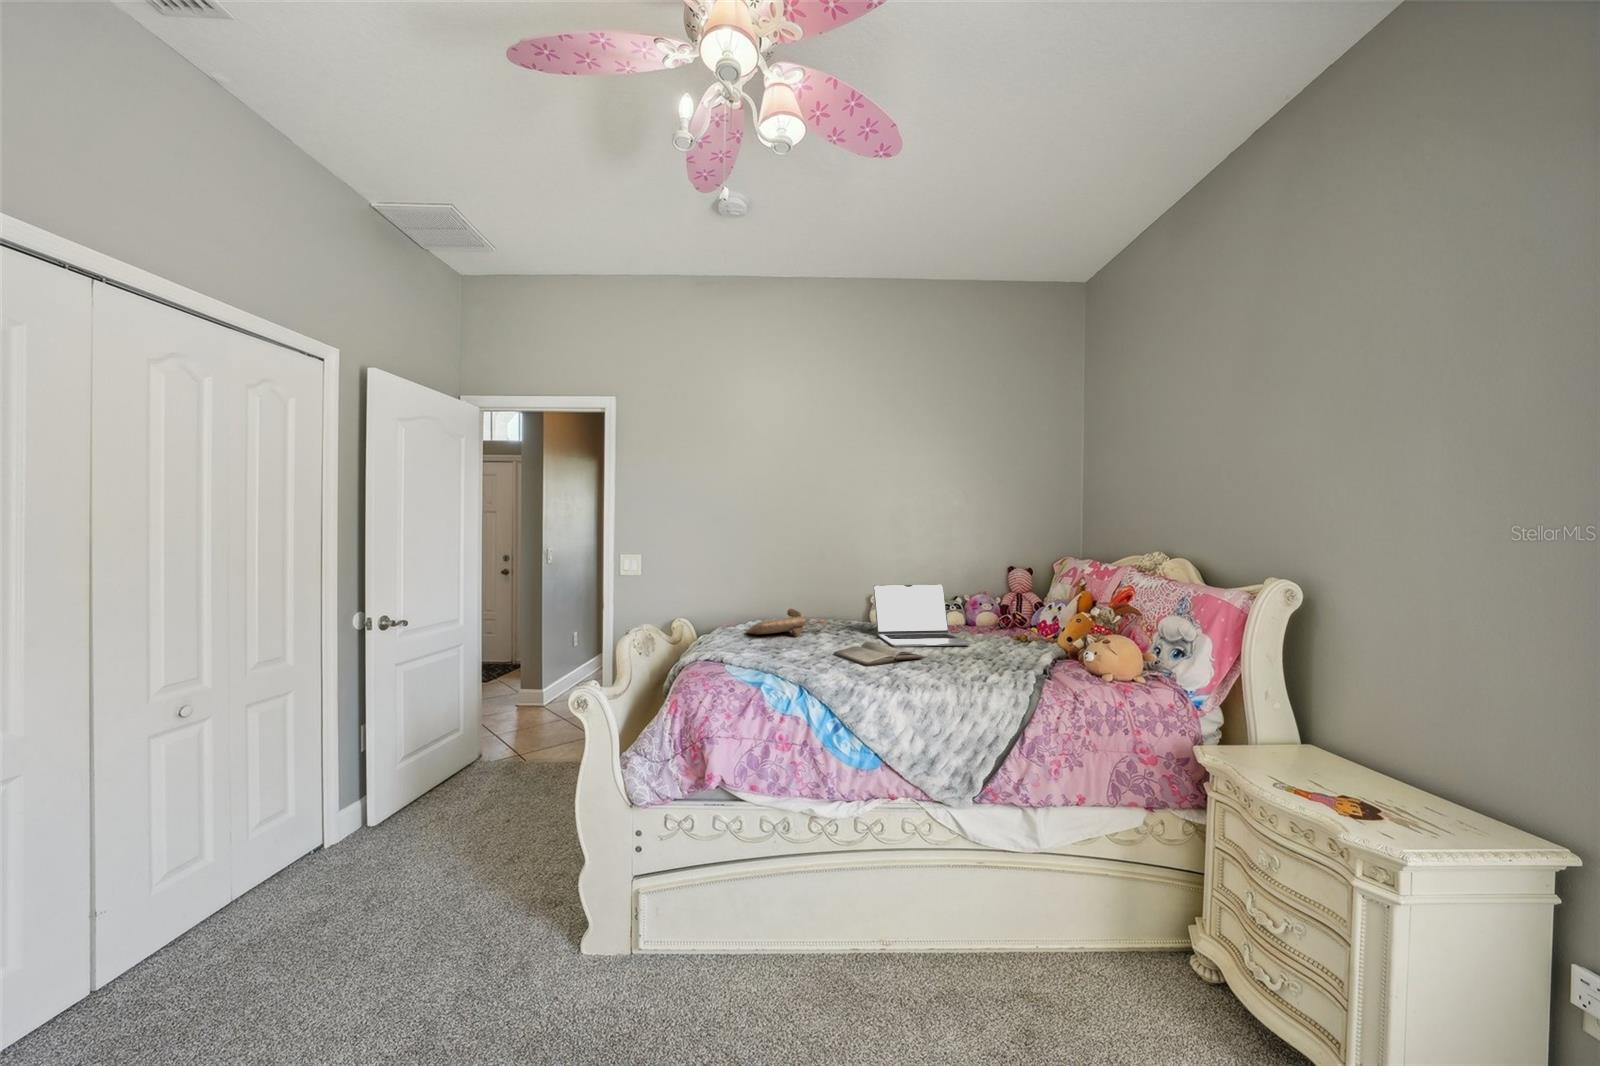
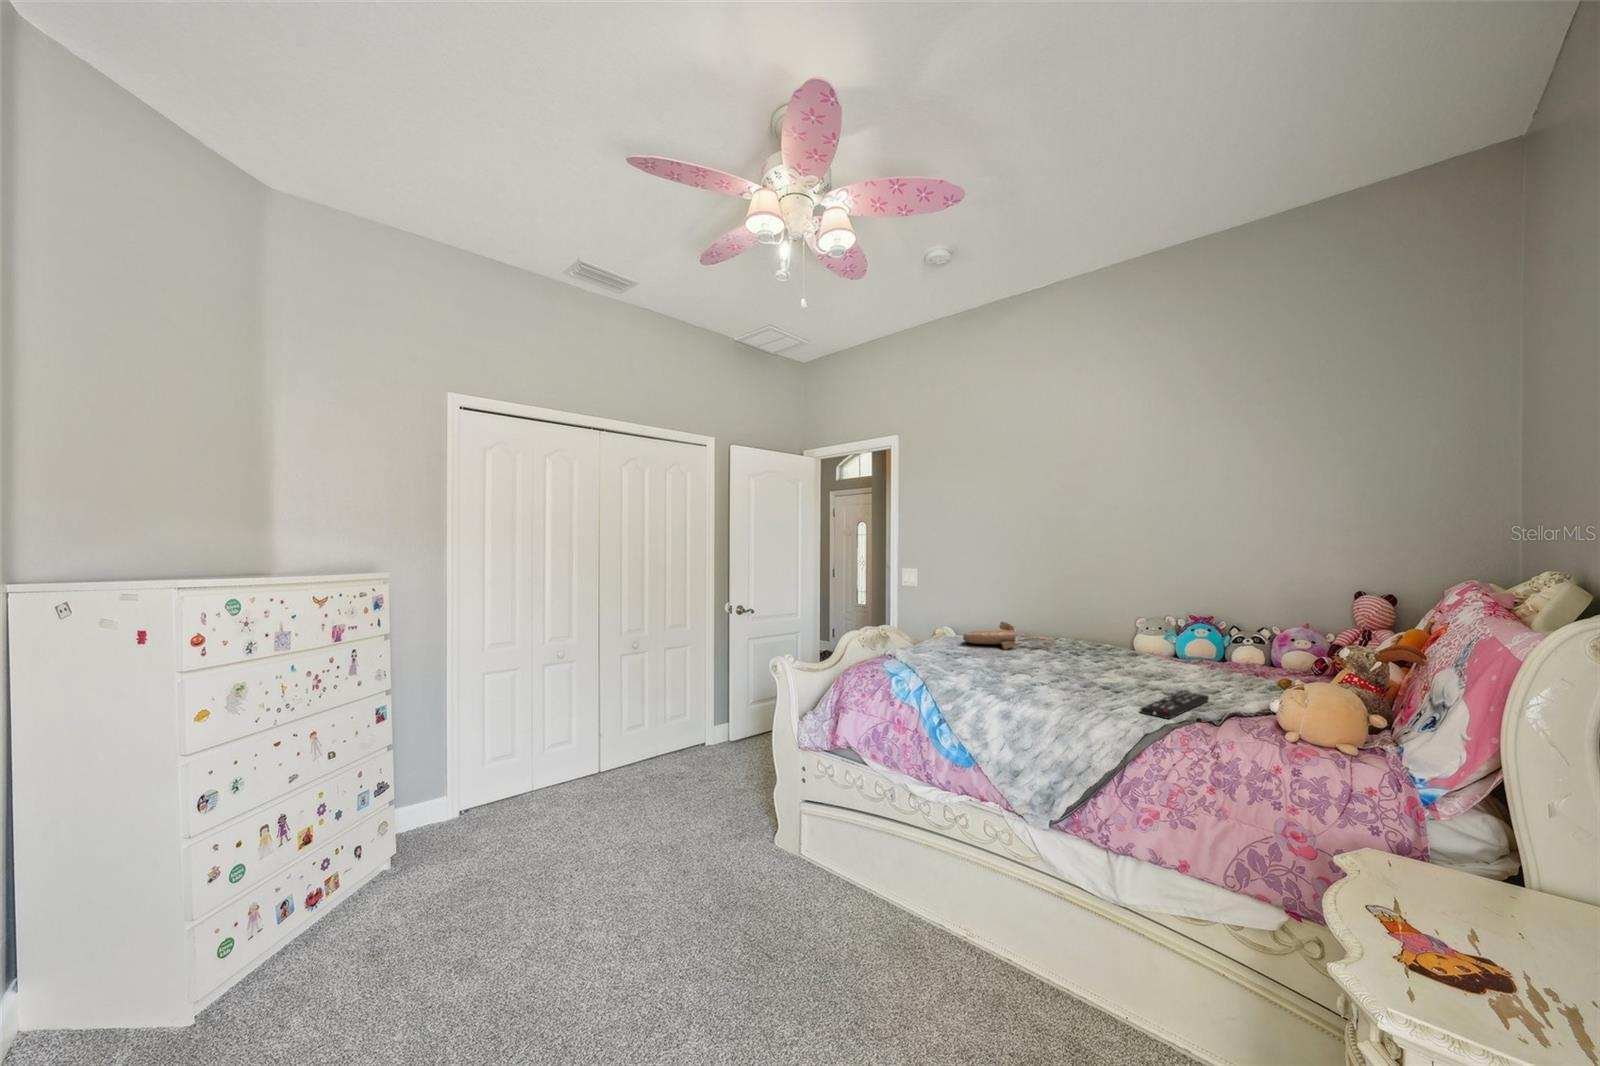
laptop: present [873,585,971,647] -> none [1088,604,1199,682]
diary: present [833,642,924,666] -> none [1001,660,1090,683]
remote control: none [989,654,1033,679] -> present [1140,691,1209,719]

